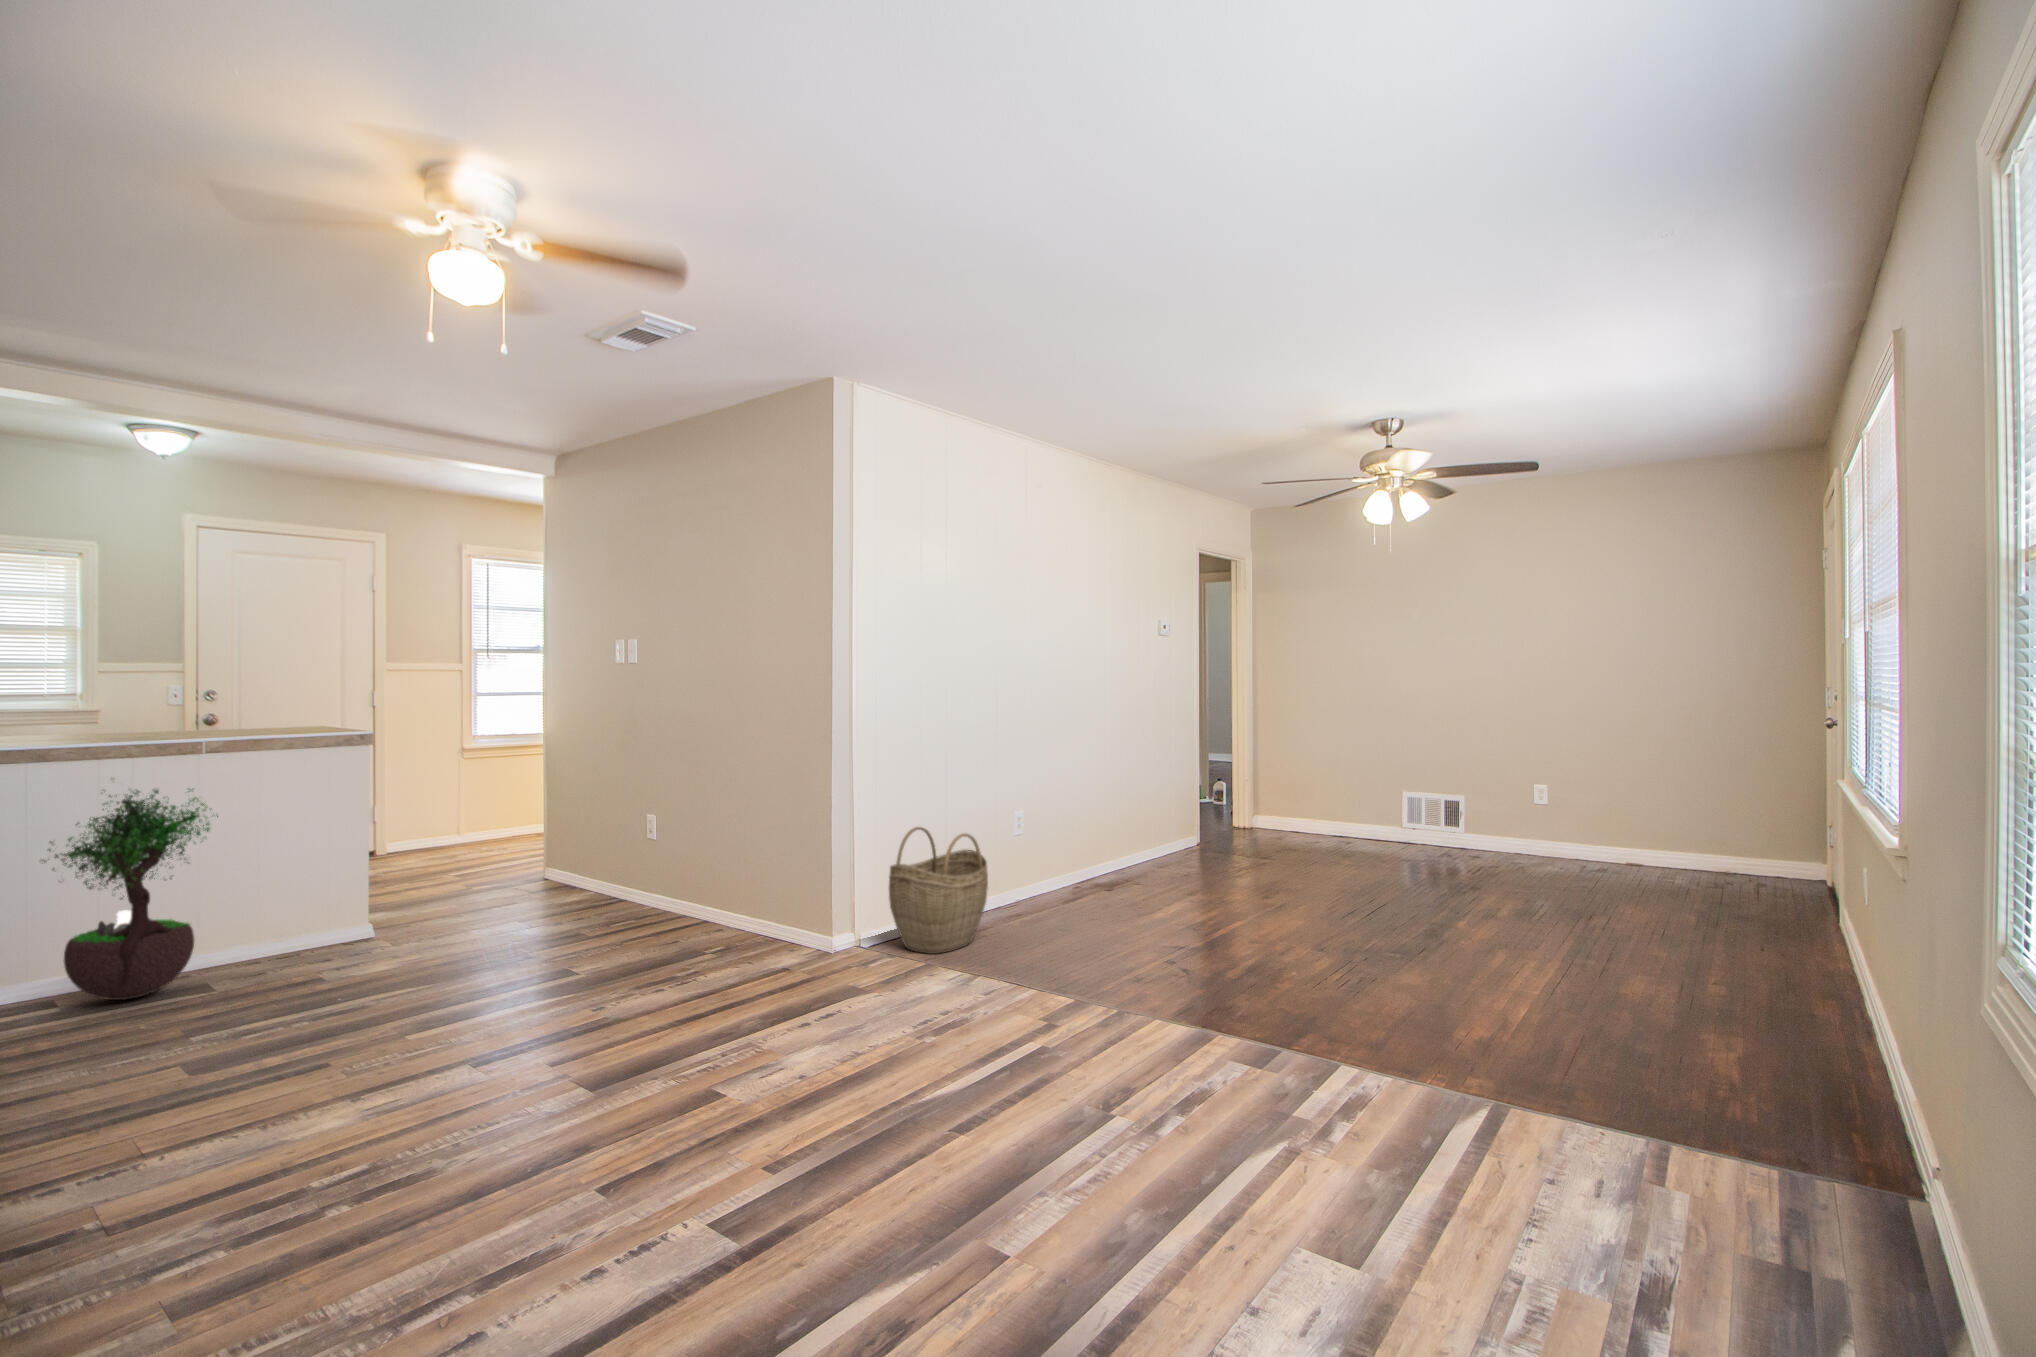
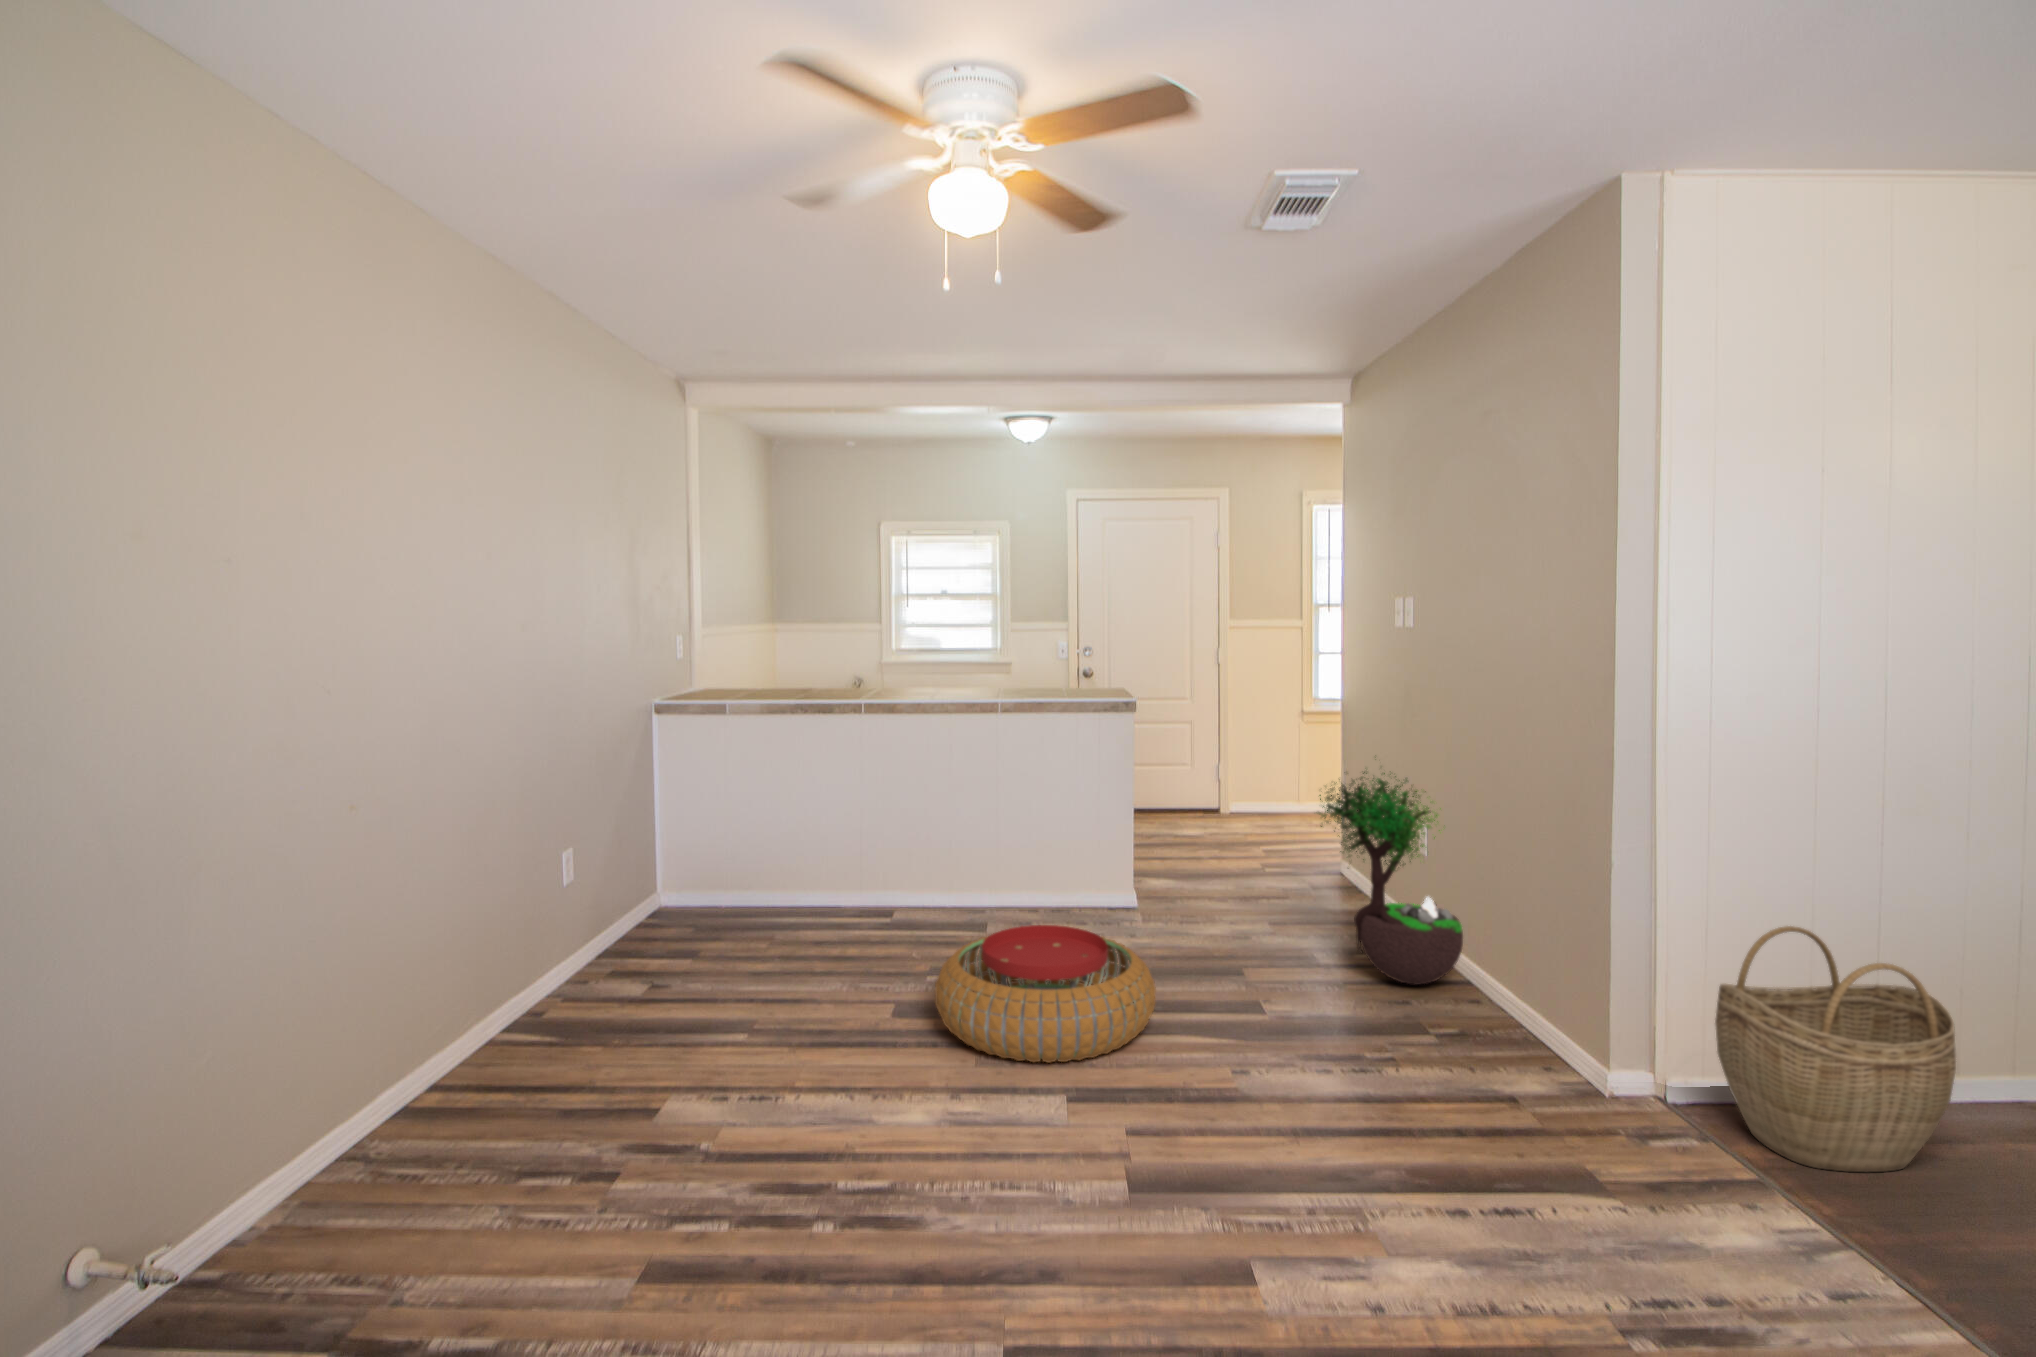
potted tree: present [42,789,218,1000] -> present [1318,772,1463,985]
pouf: none [249,939,510,1070] -> present [935,925,1156,1063]

